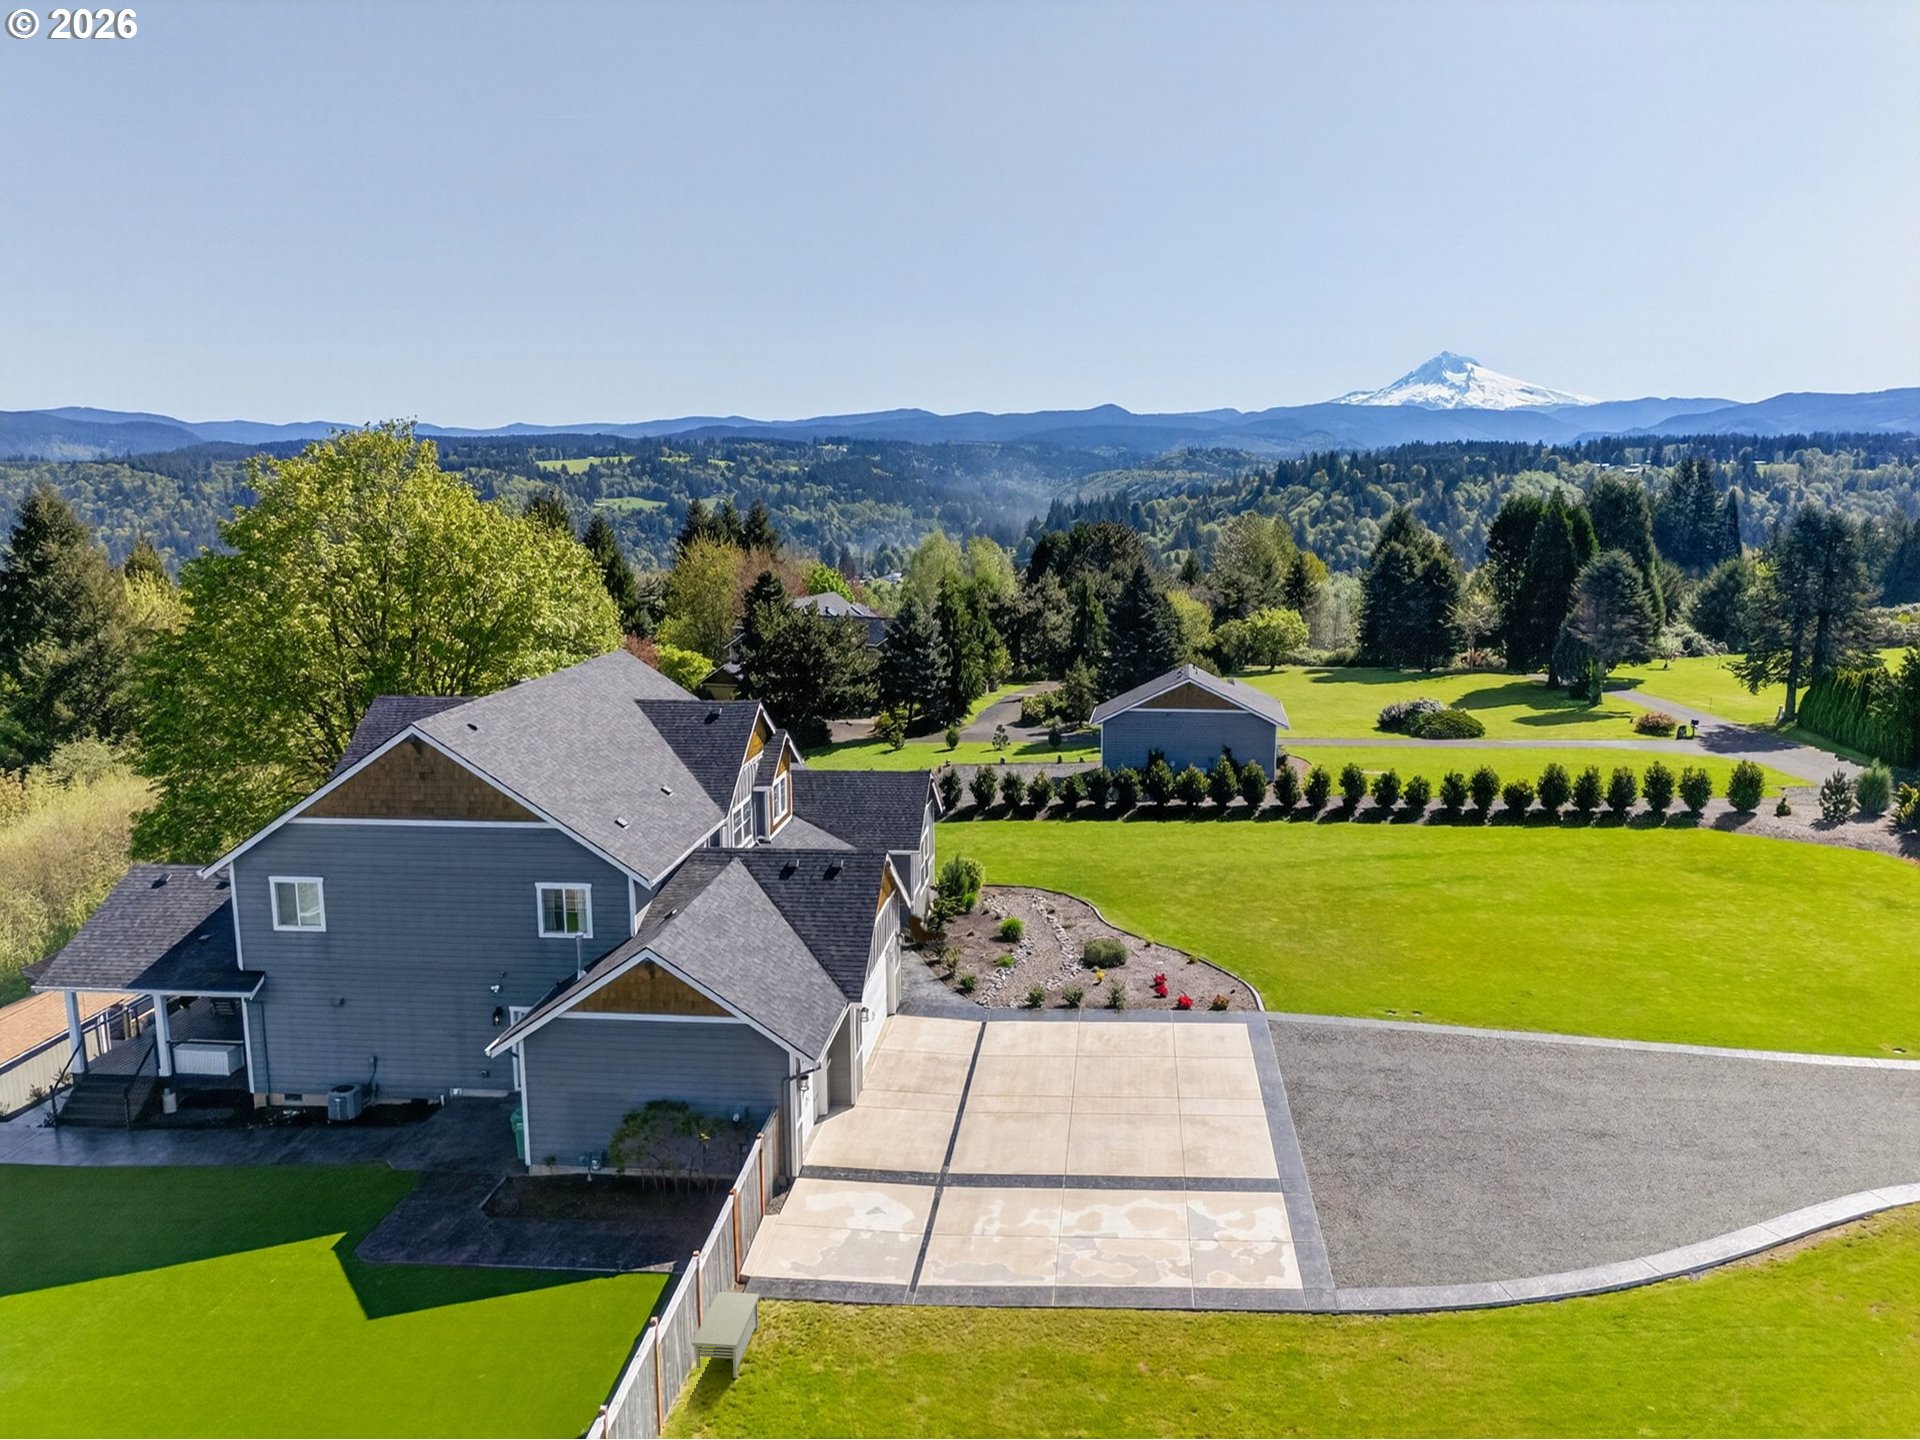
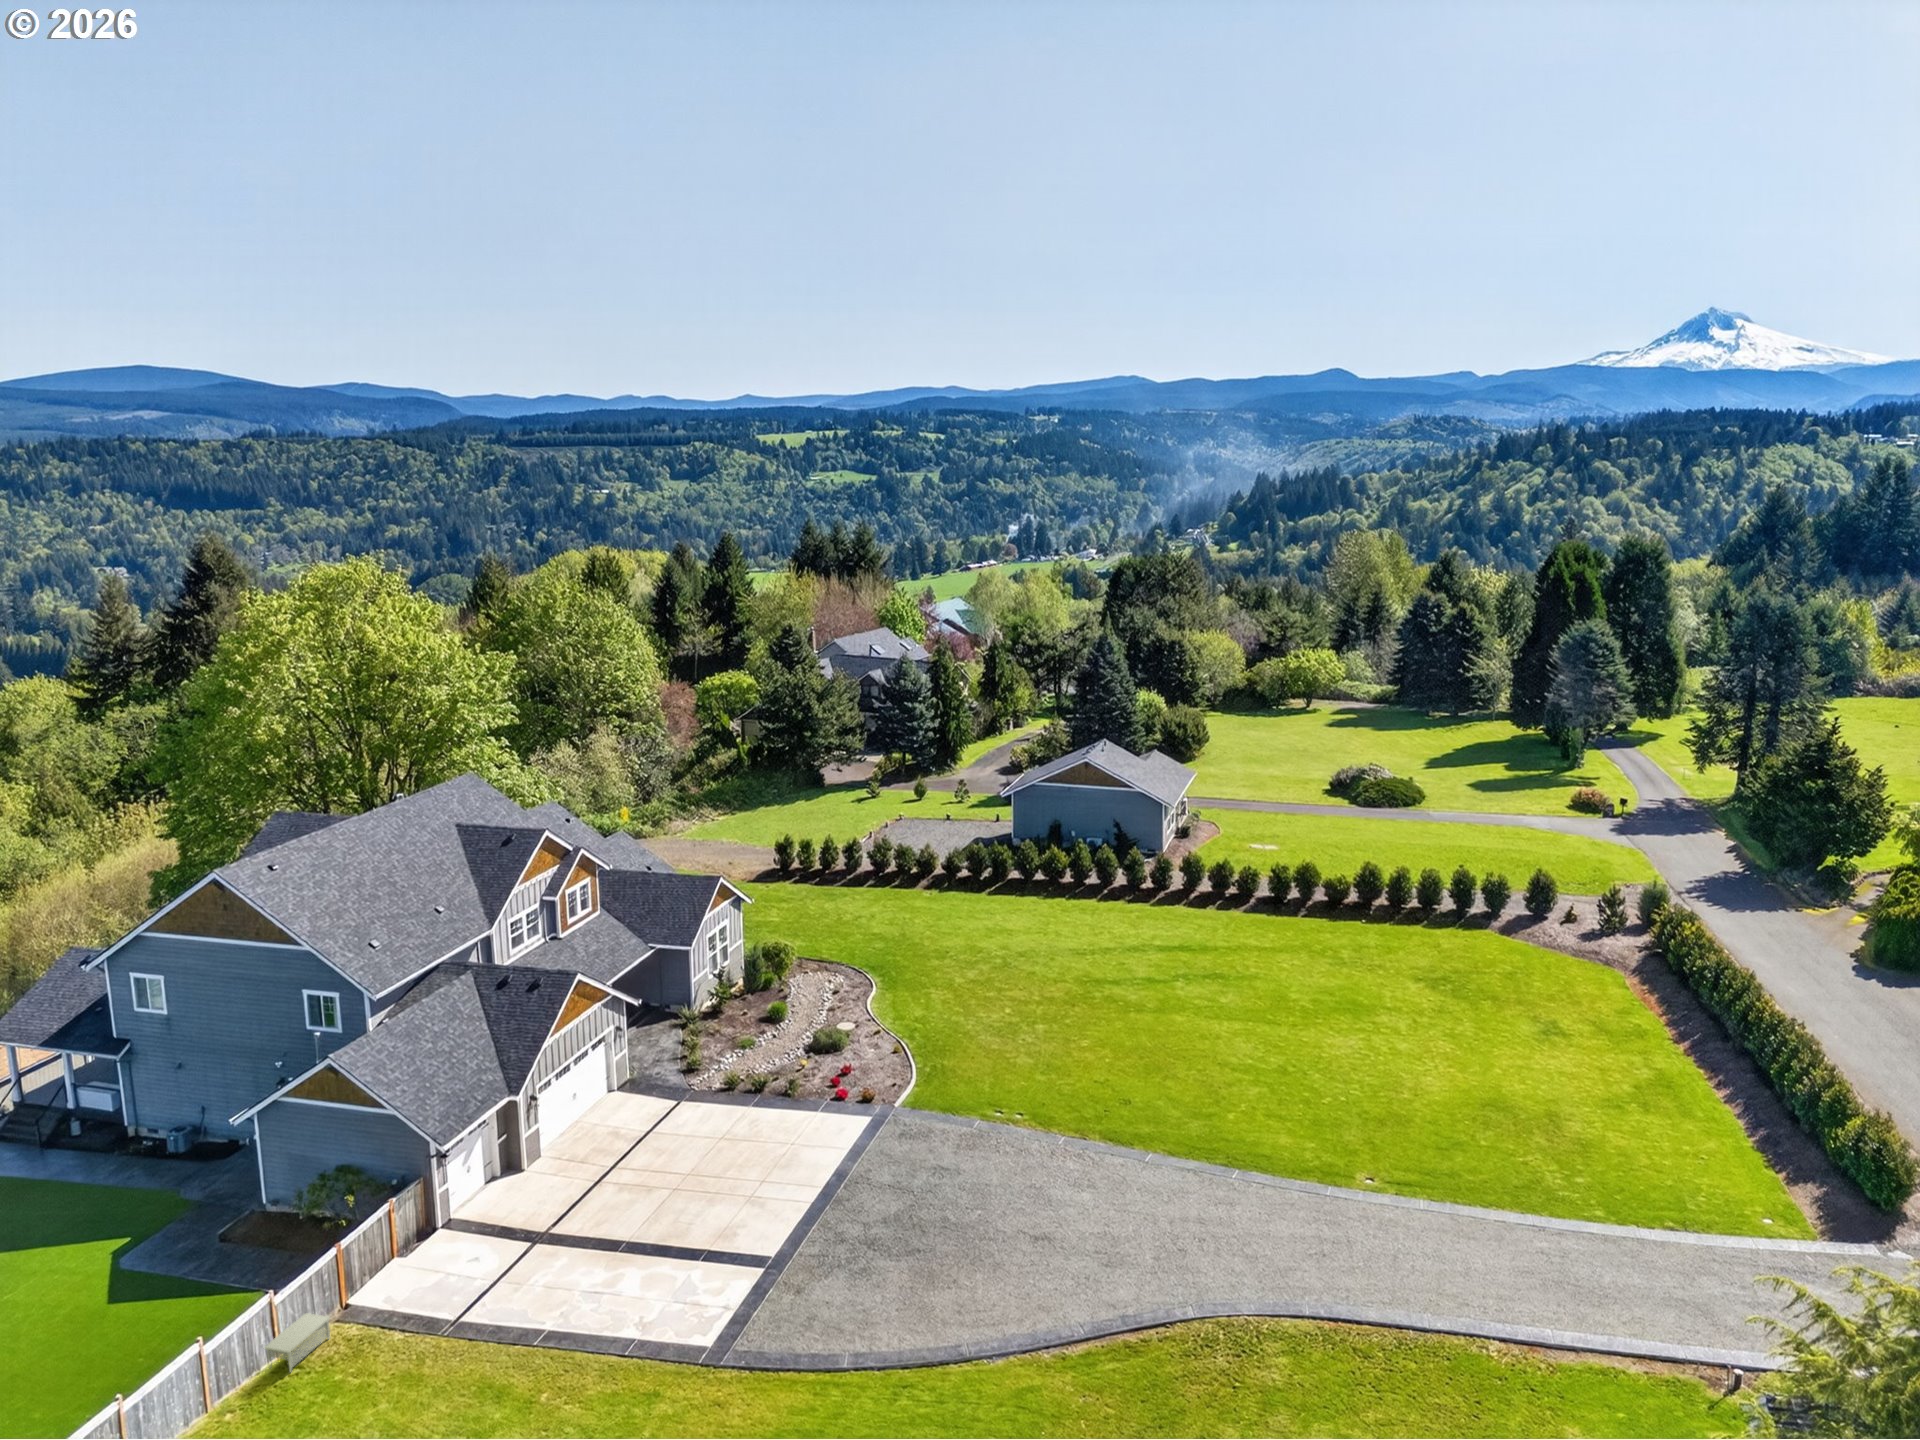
lounge chair: present [908,914,948,946] -> none [679,996,715,1027]

